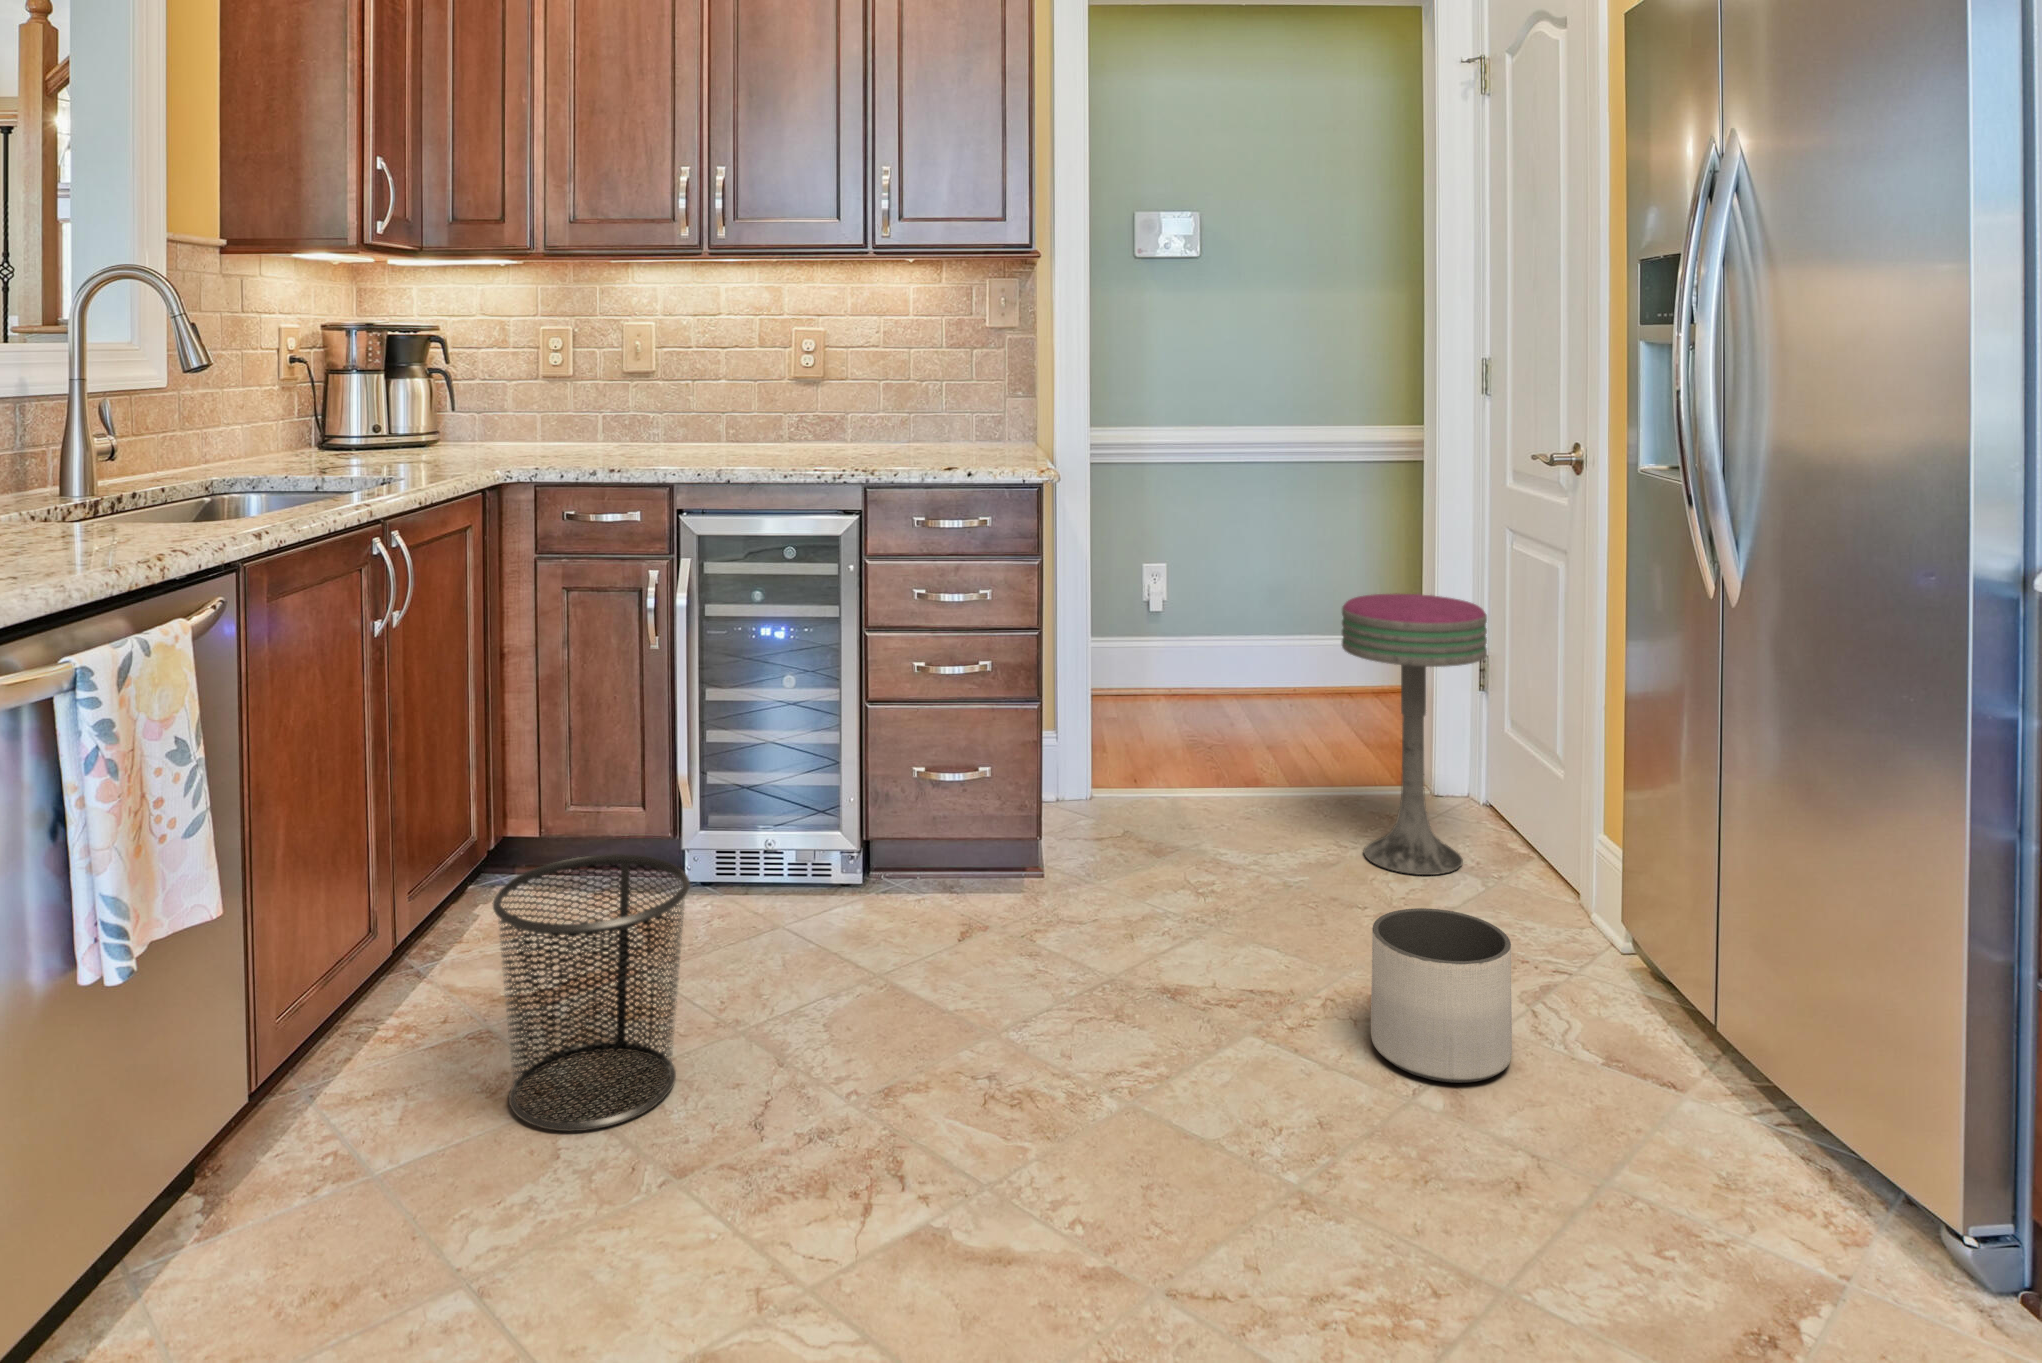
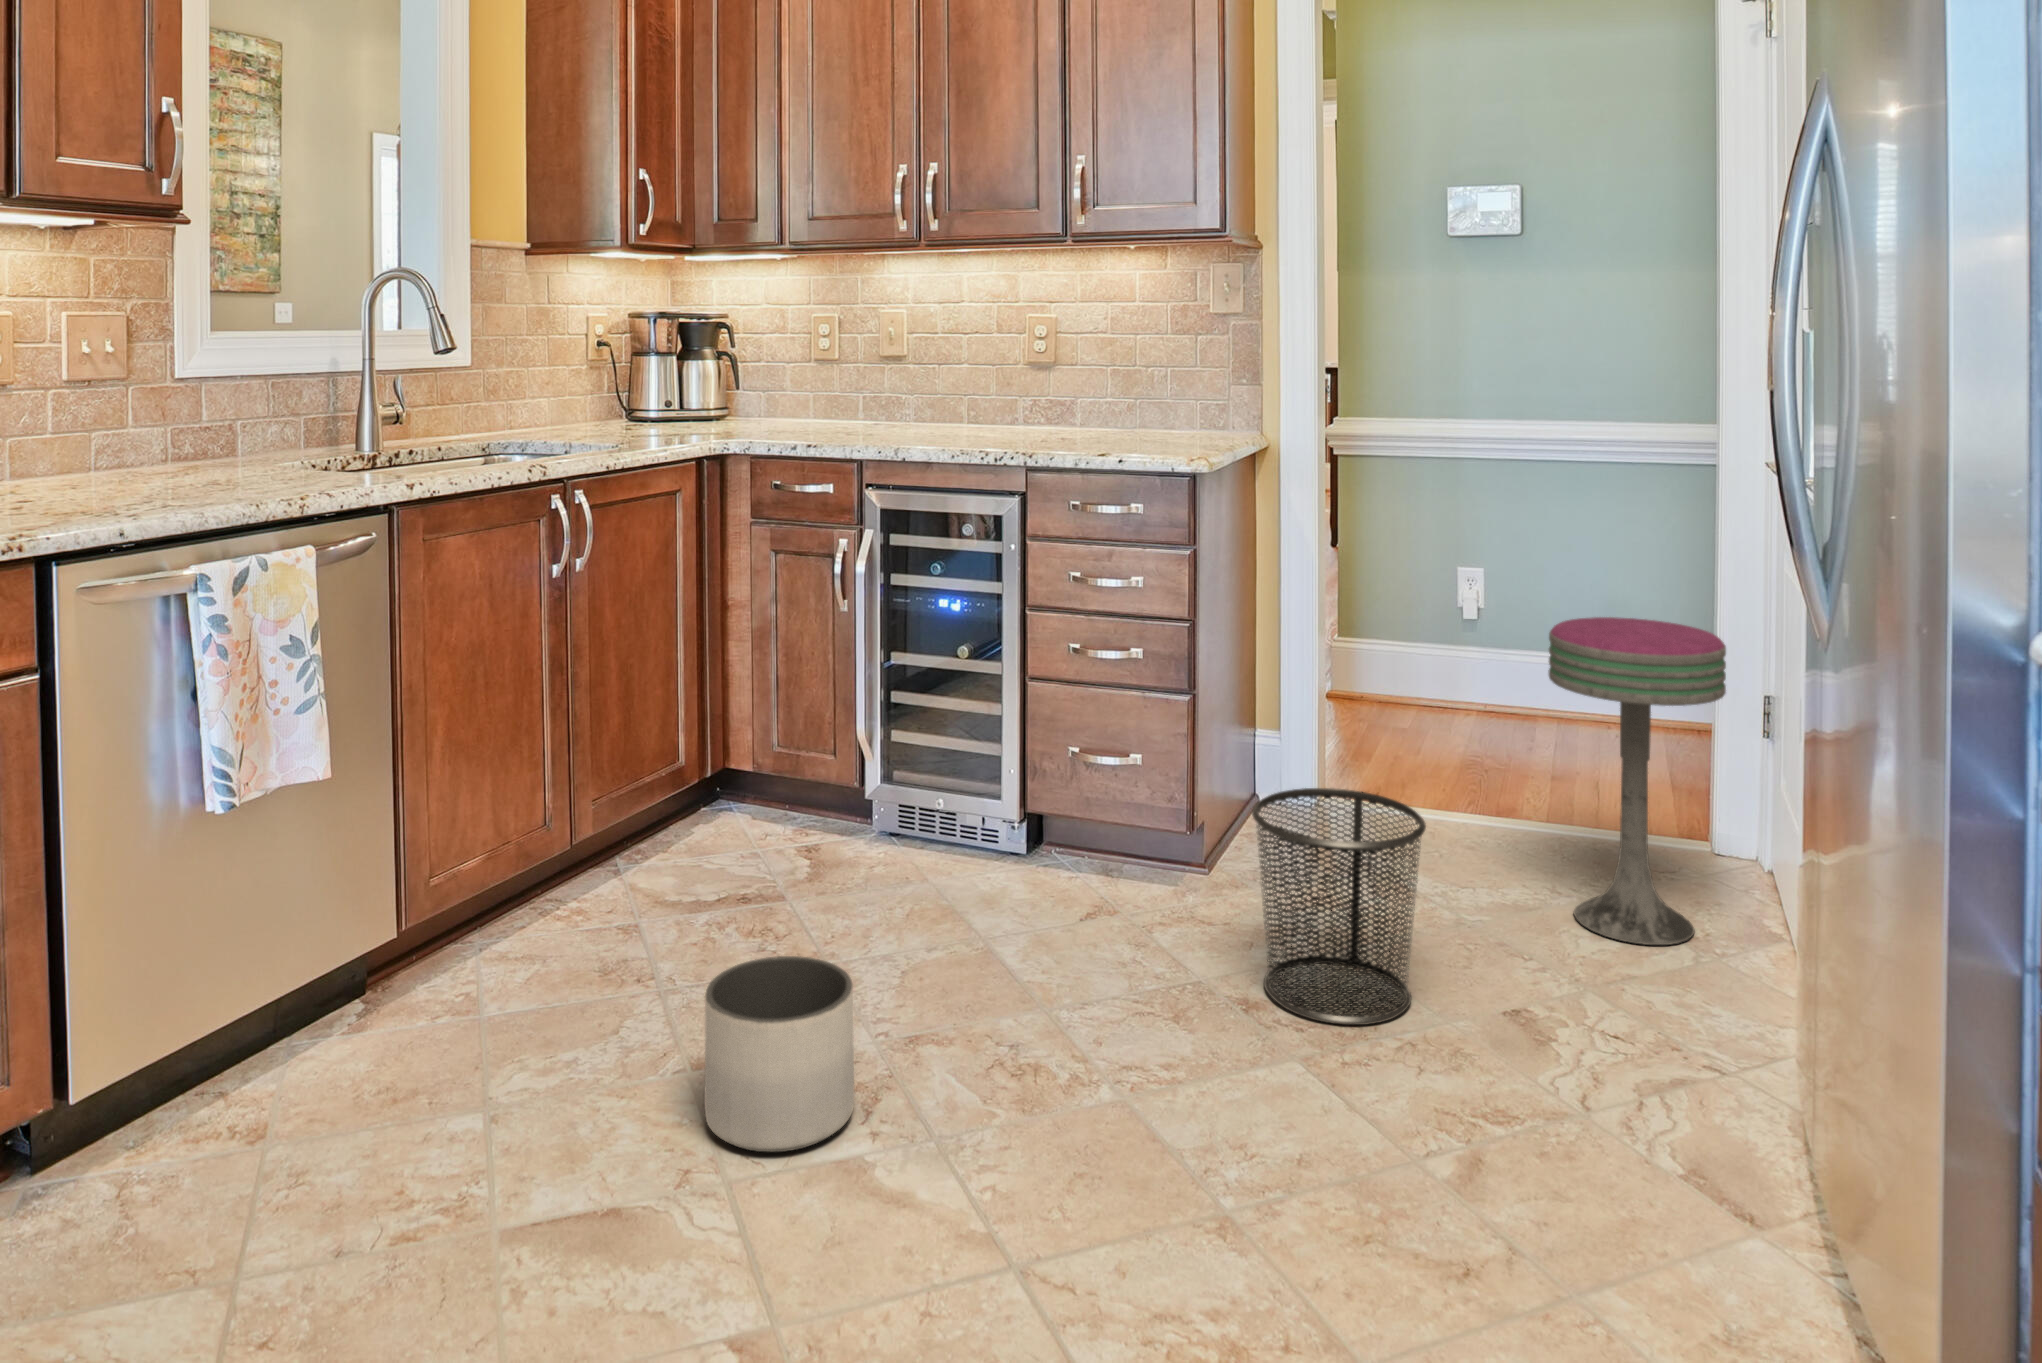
waste bin: present [493,854,690,1131] -> present [1252,788,1426,1025]
planter: present [1371,908,1512,1083] -> present [705,956,854,1152]

